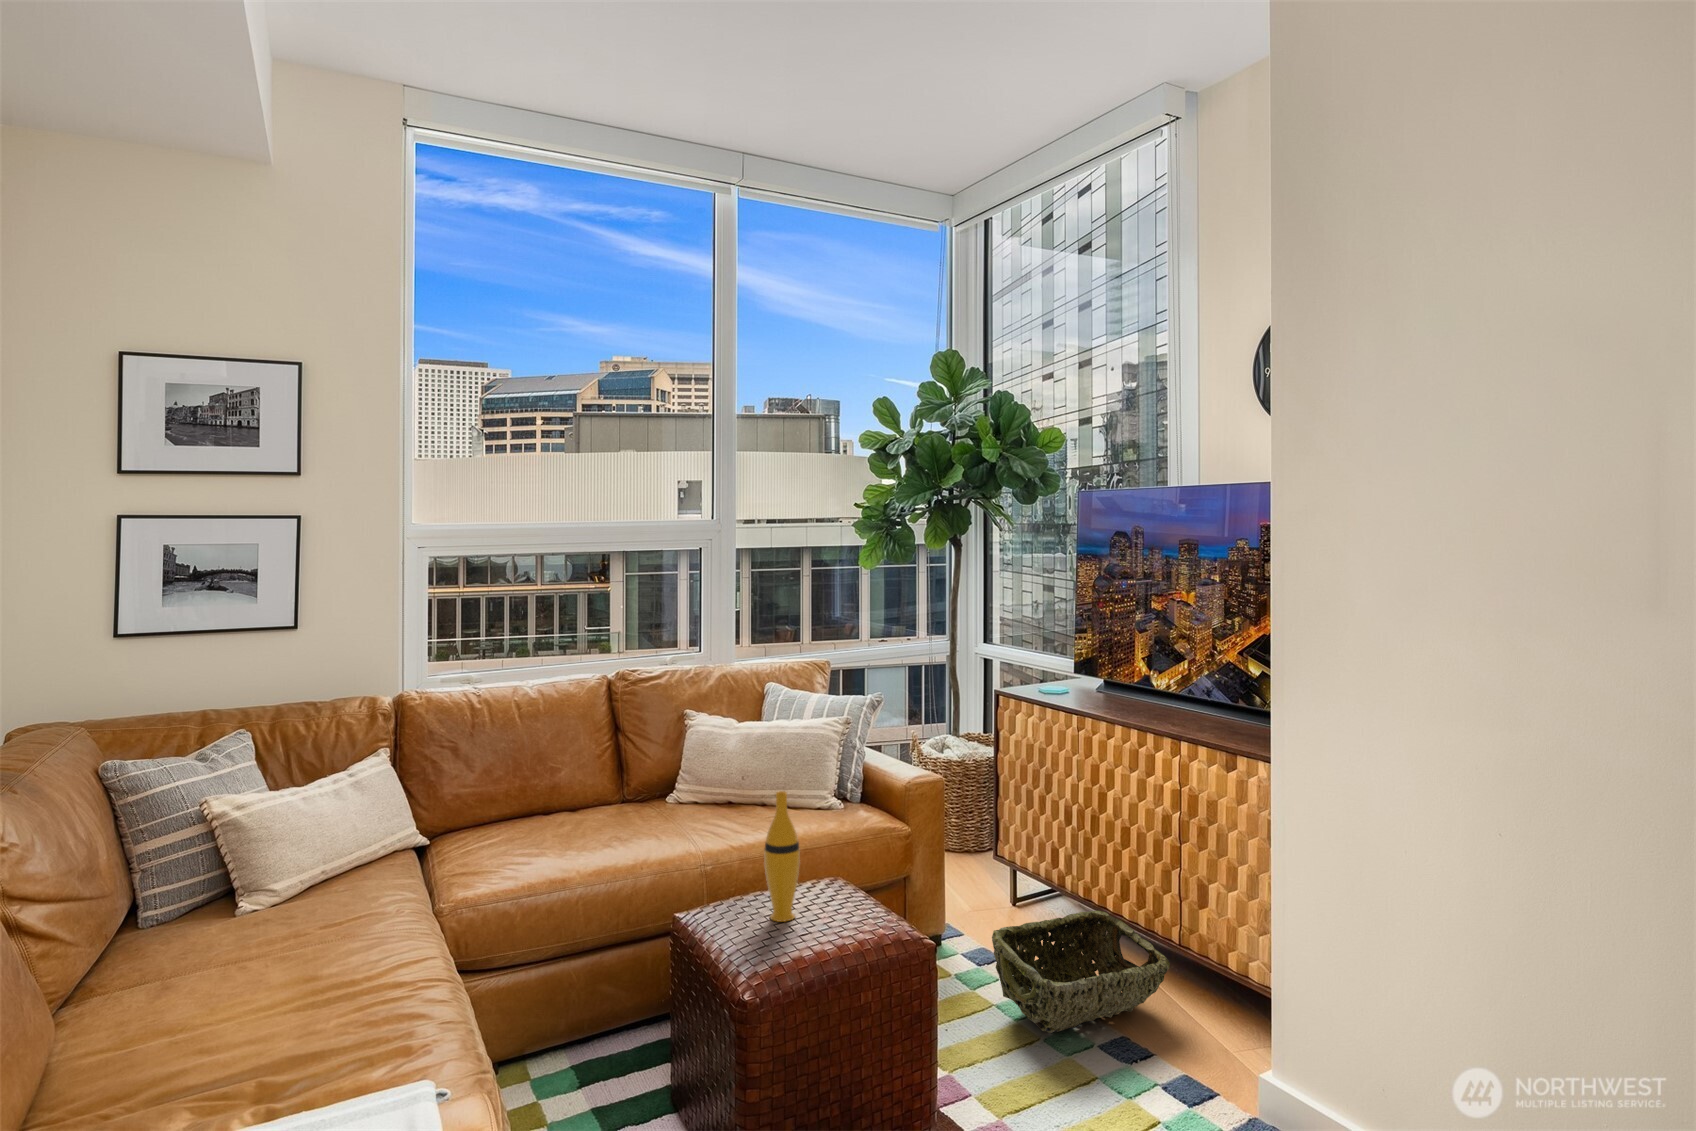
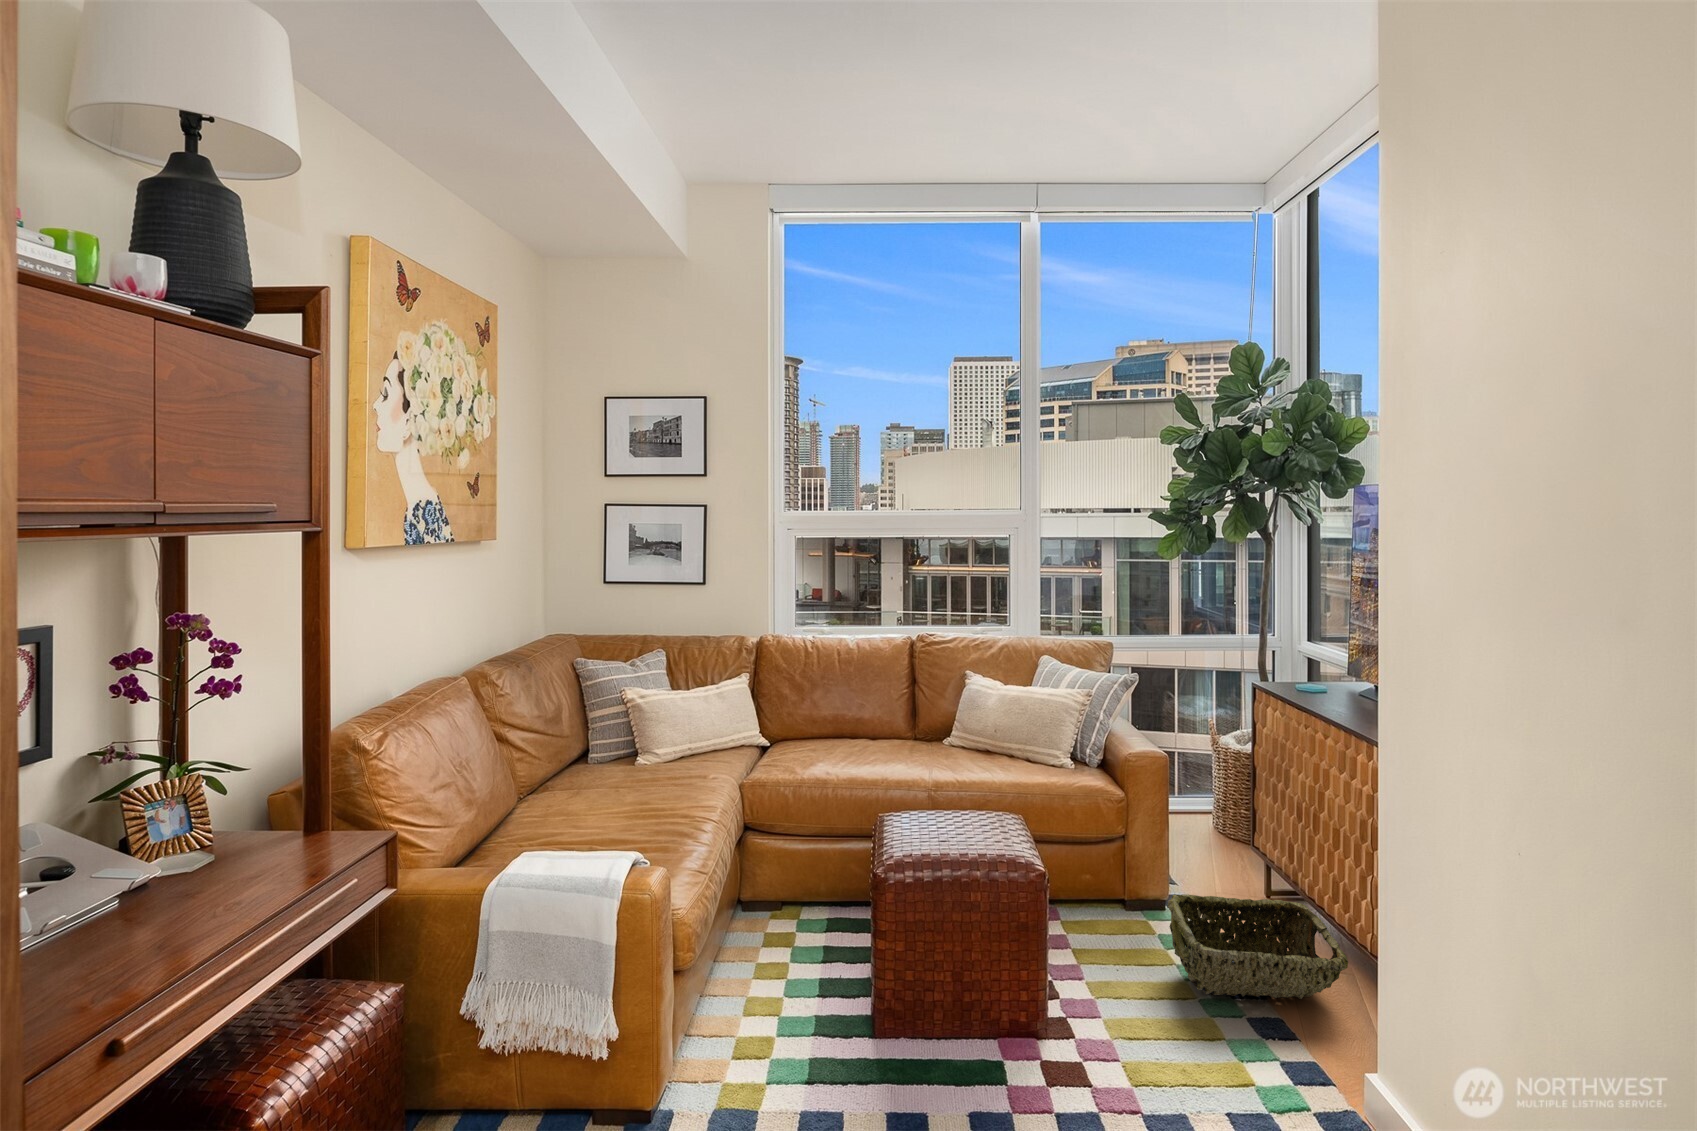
vase: present [764,791,800,922] -> none [942,736,970,838]

